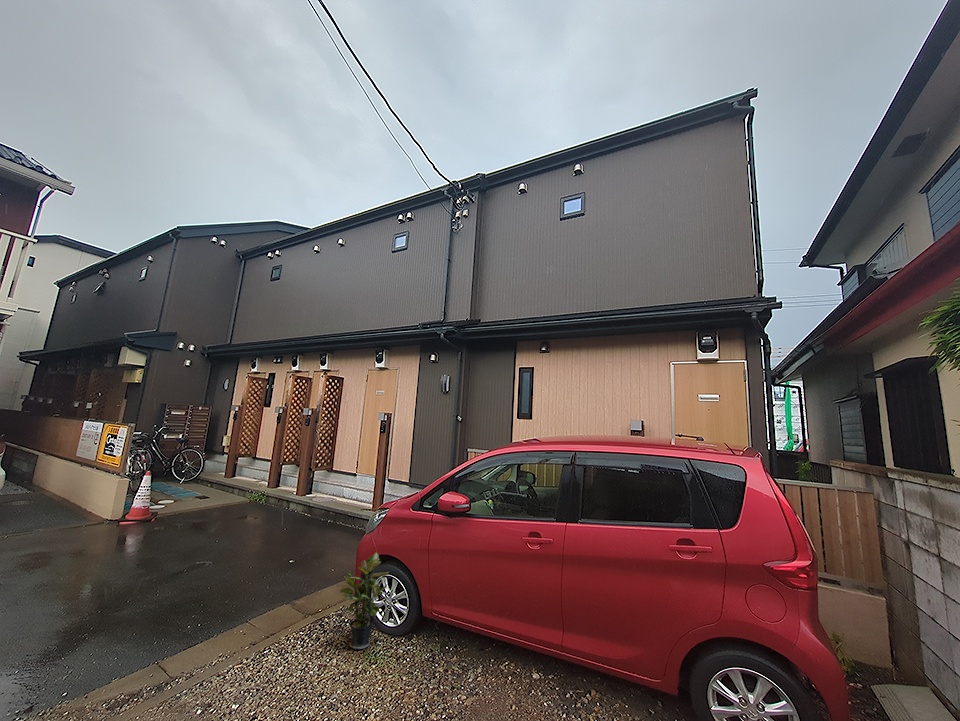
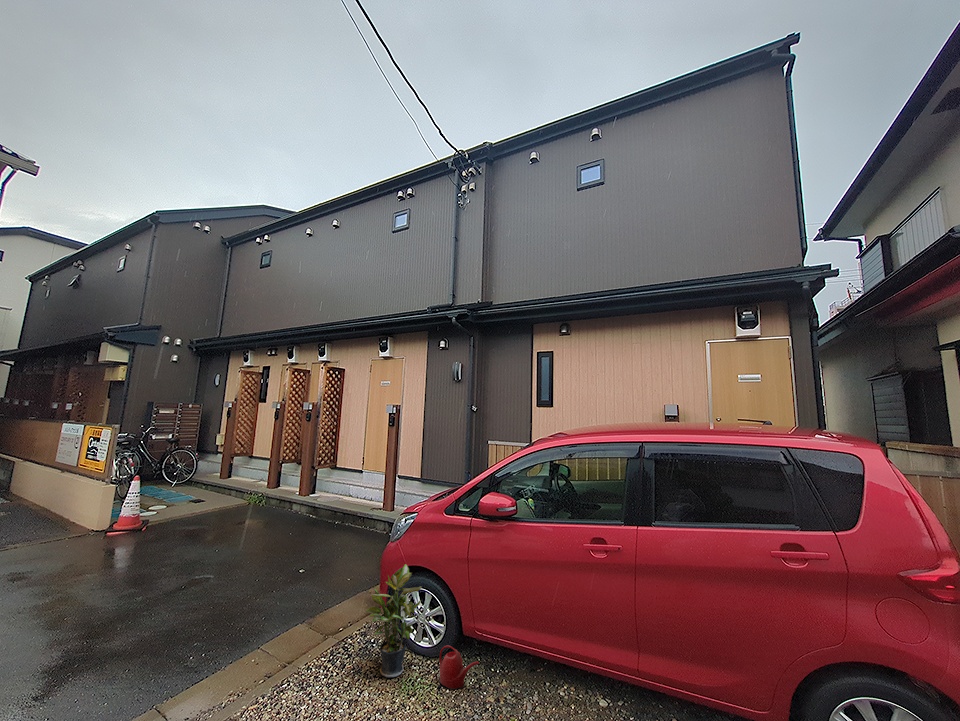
watering can: none [399,623,433,660] -> present [439,645,479,689]

